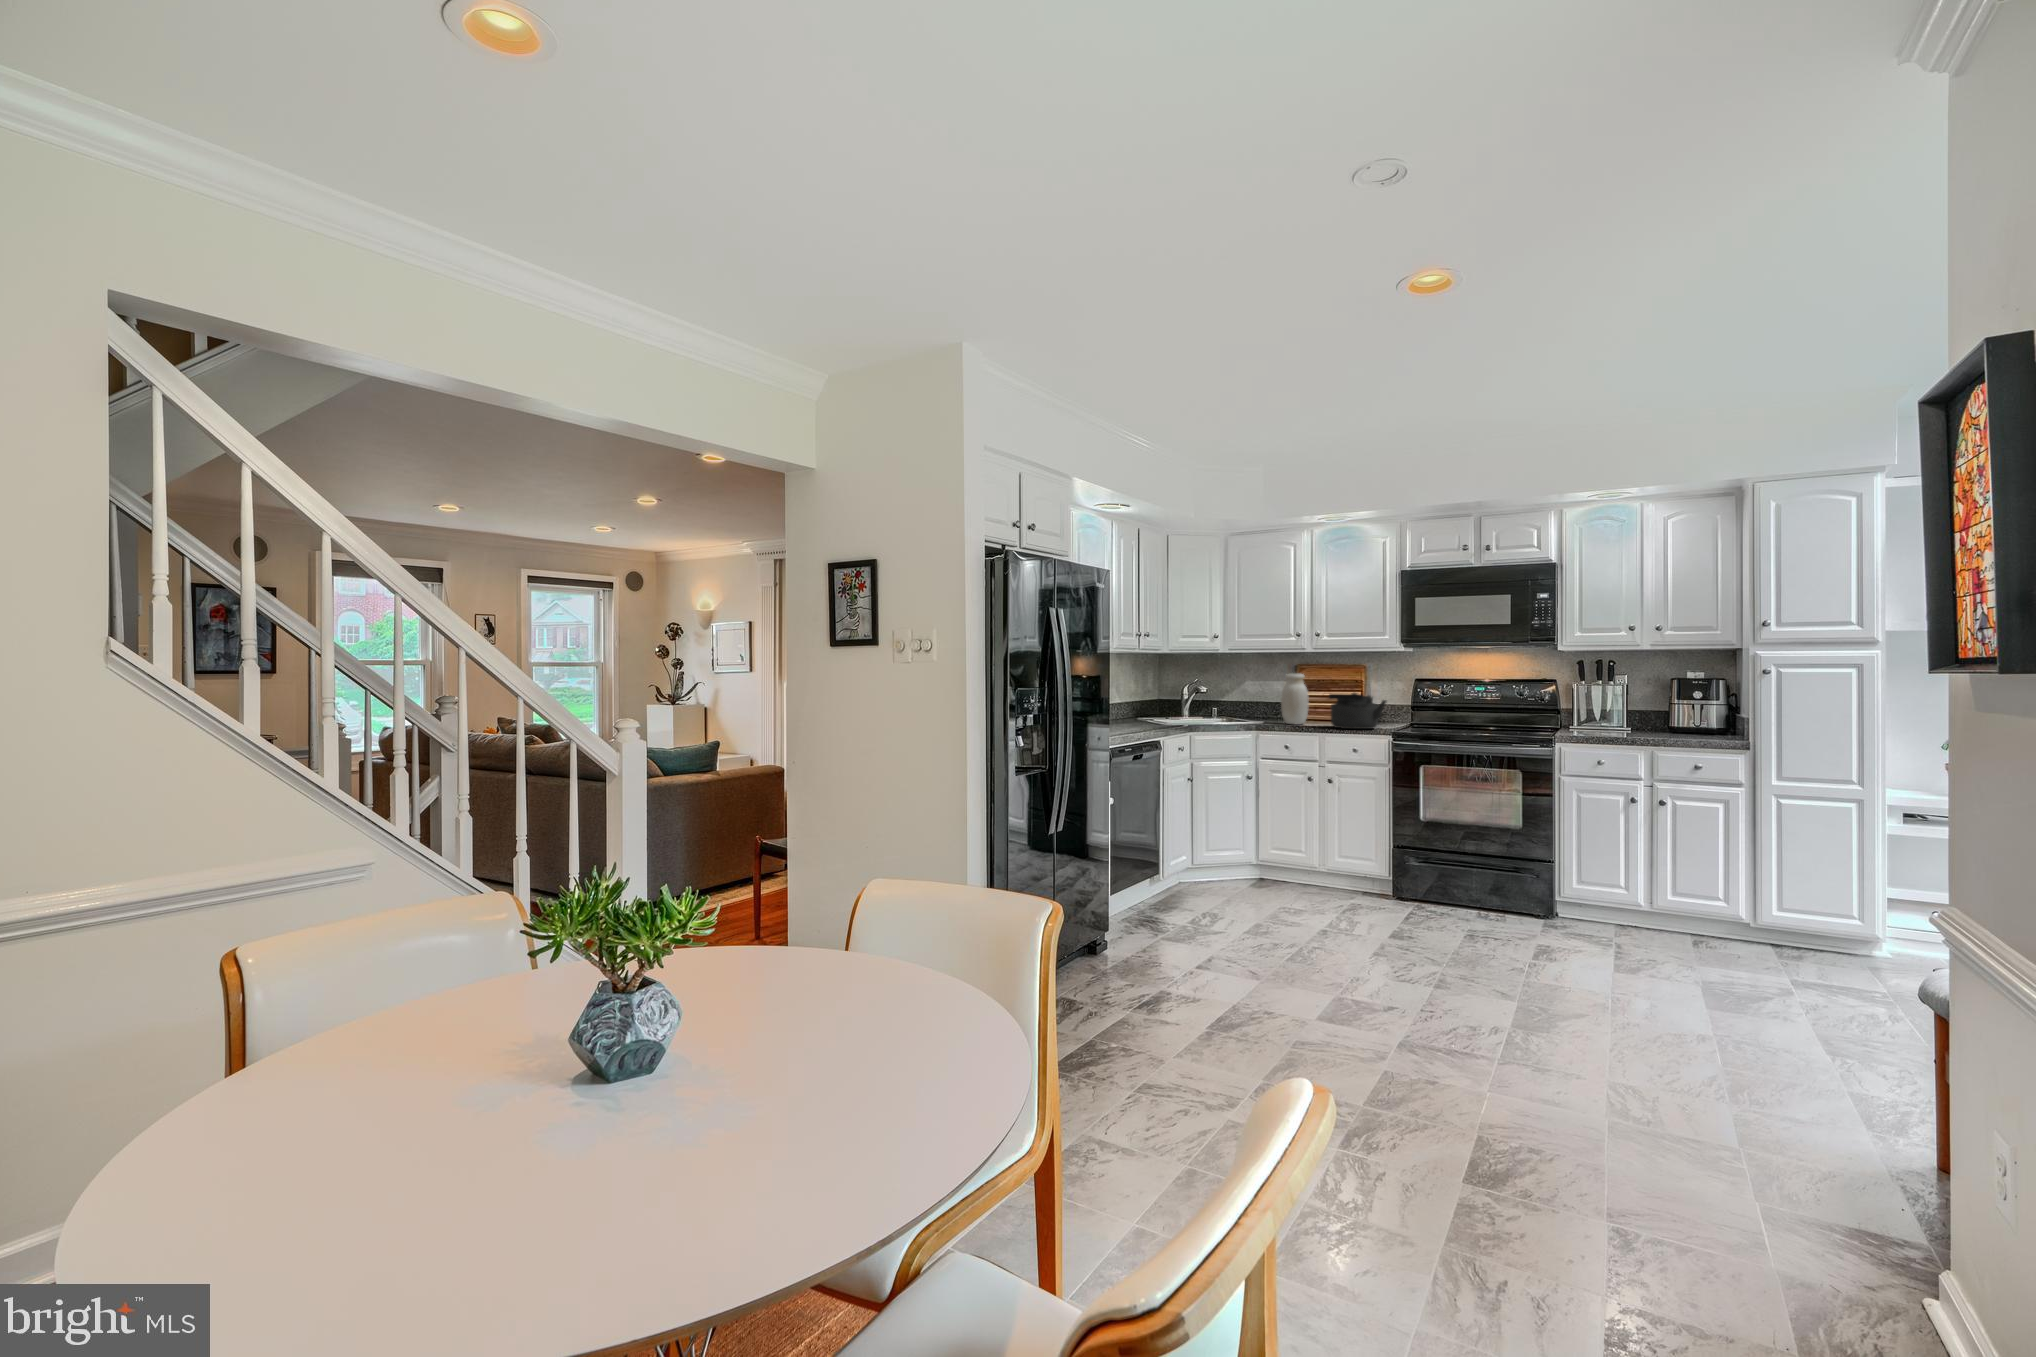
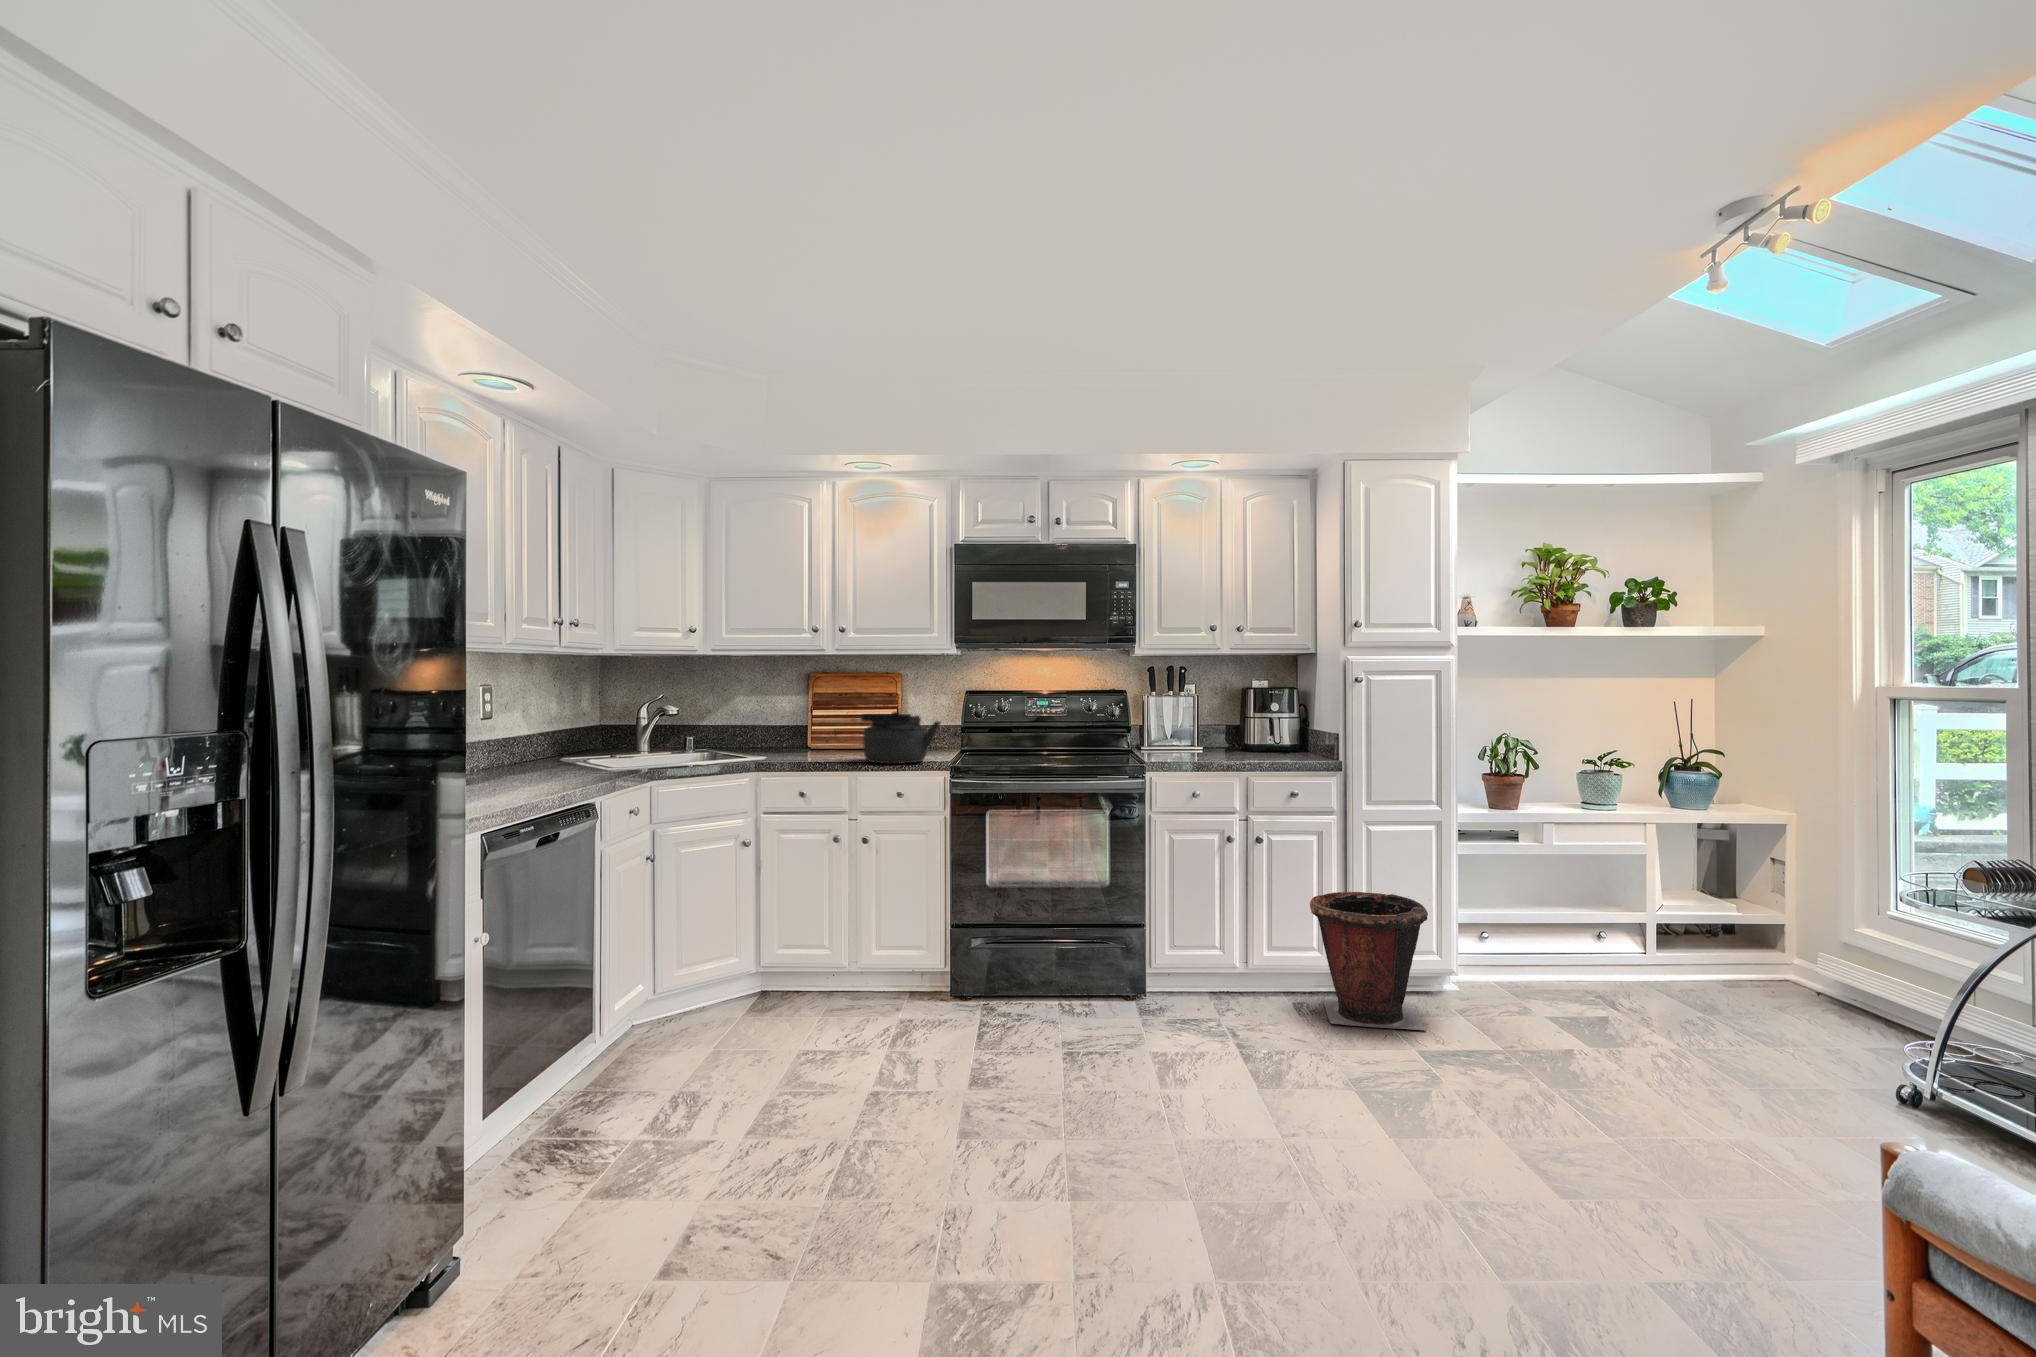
jar: present [1281,674,1309,725] -> none [792,685,830,759]
waste bin: none [1705,851,1823,969] -> present [1310,892,1428,1030]

